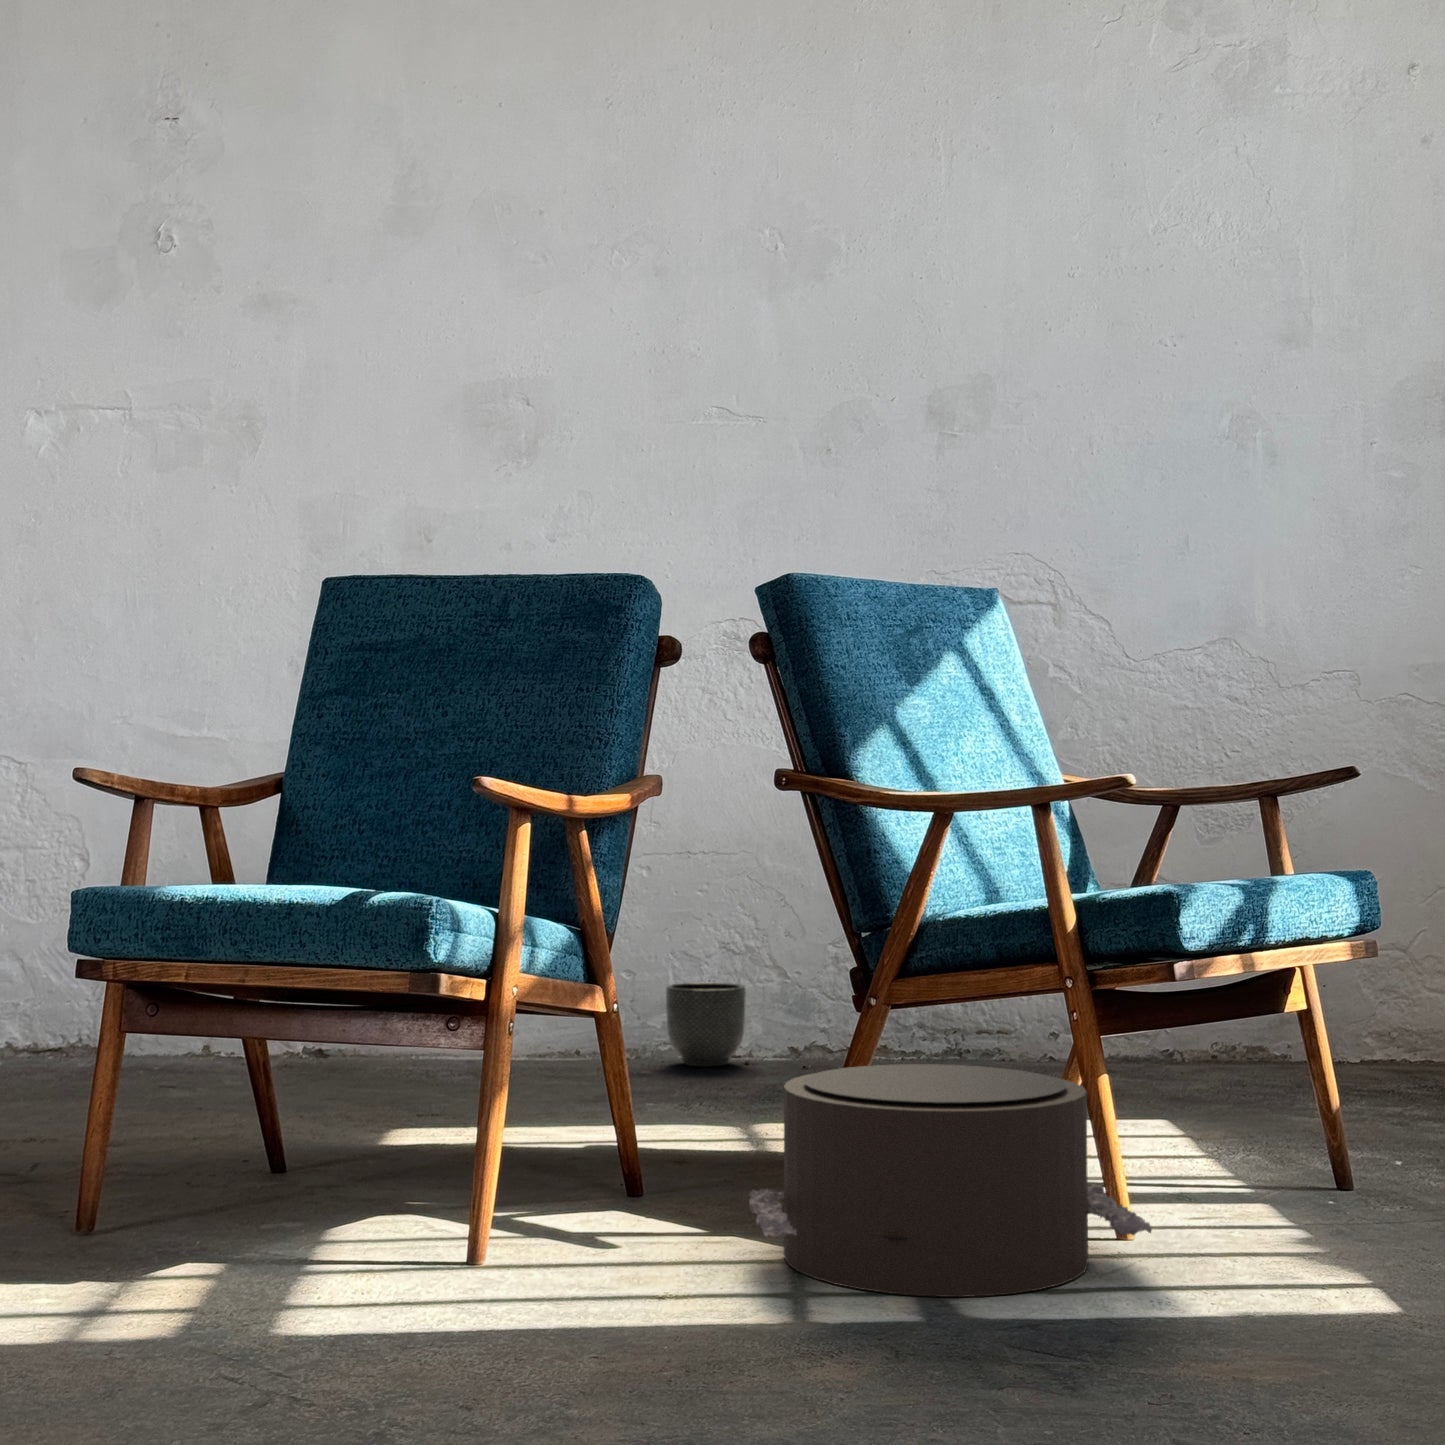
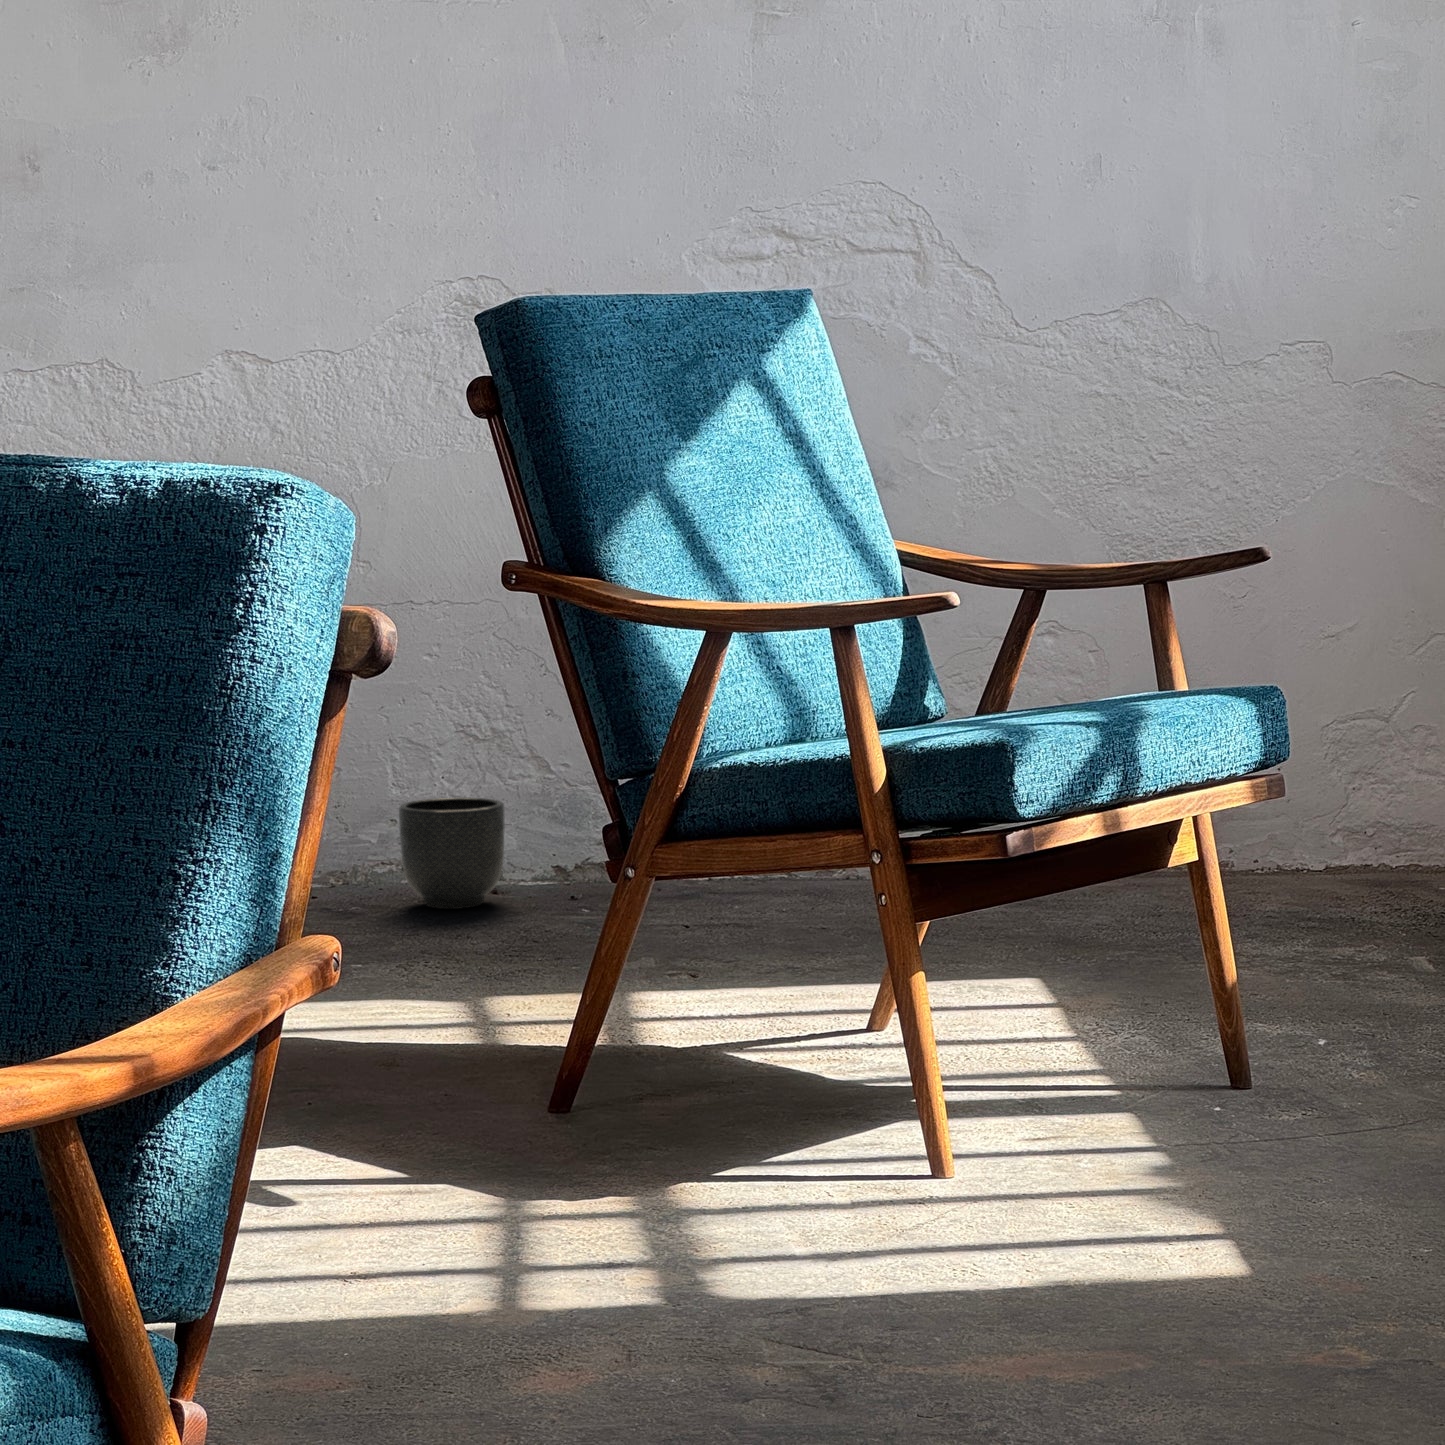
pouf: present [749,1064,1152,1297] -> none [459,962,968,1279]

